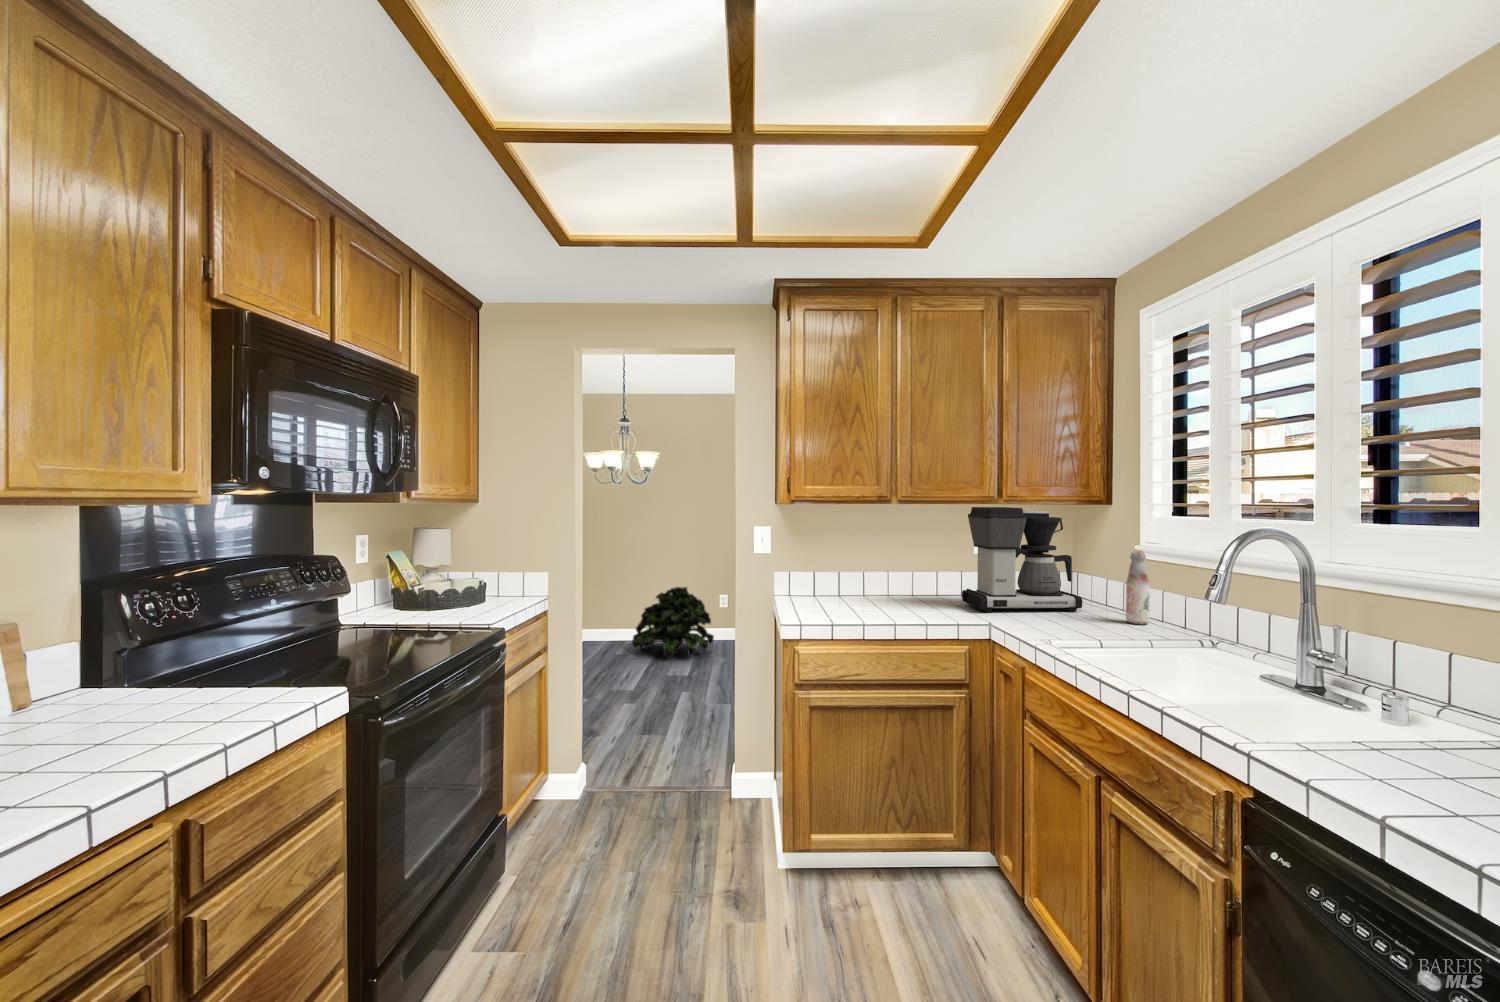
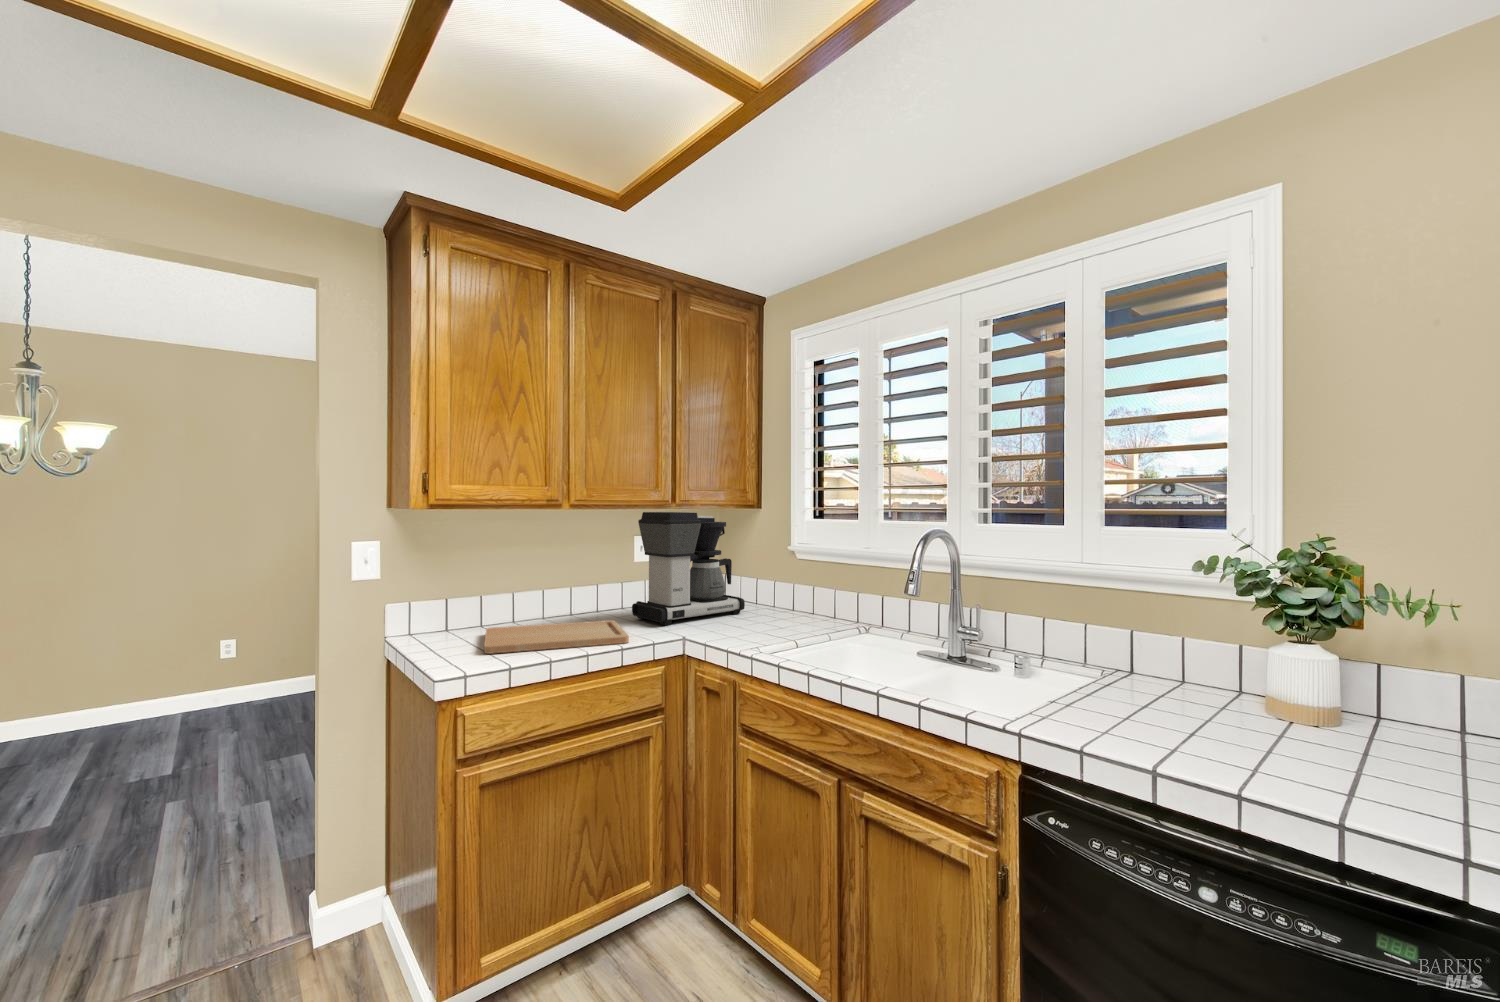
bottle: present [1126,551,1150,624] -> none [787,552,806,619]
potted plant: present [632,587,714,658] -> none [37,636,216,754]
cutting board: none [823,597,940,621] -> present [484,620,629,654]

